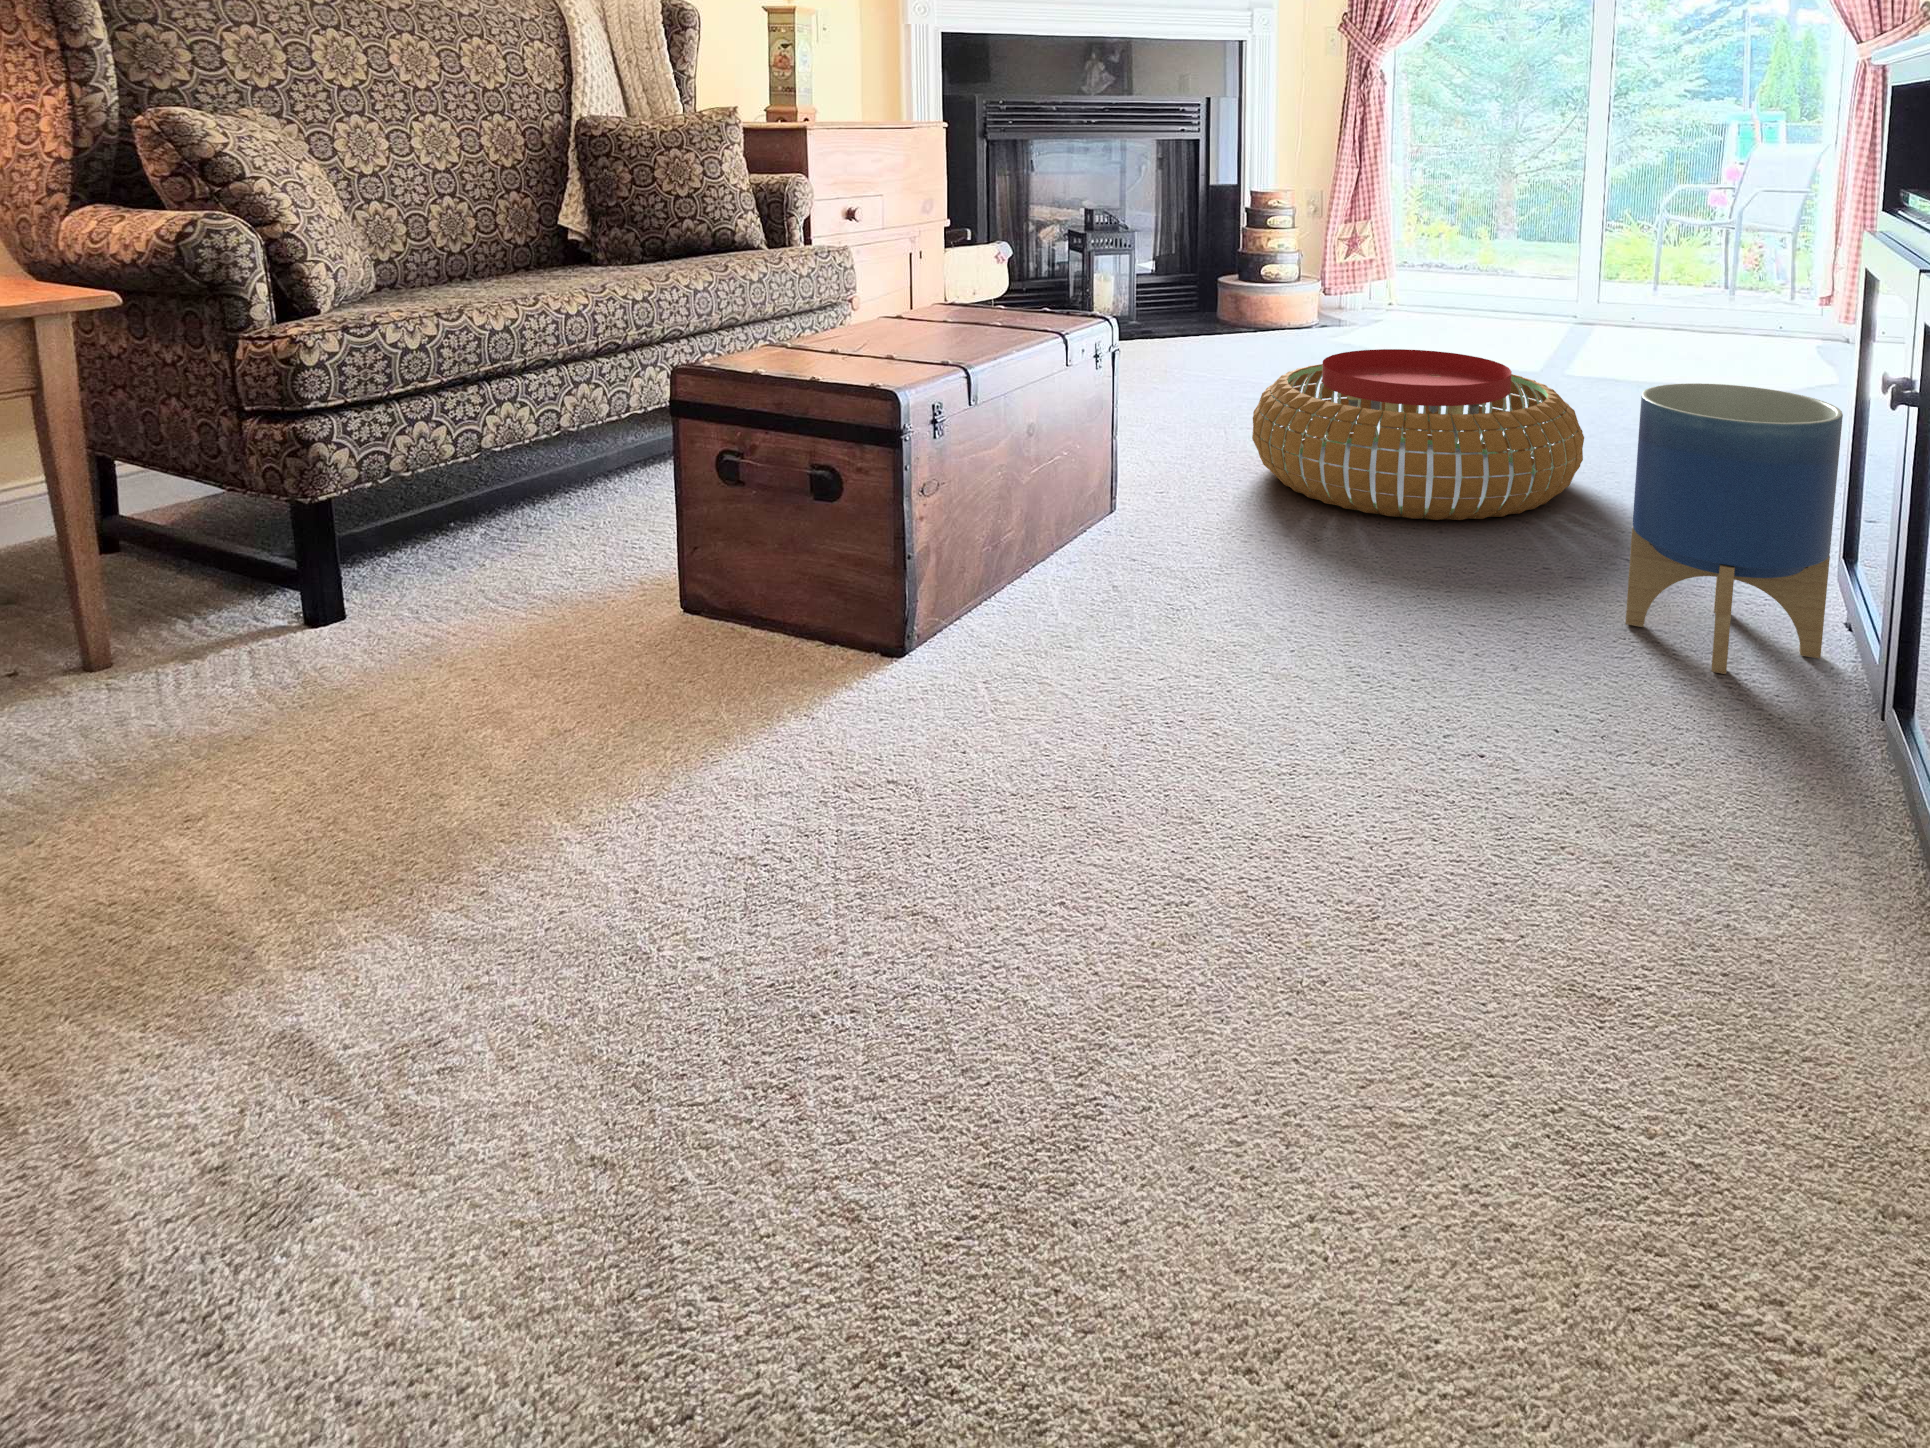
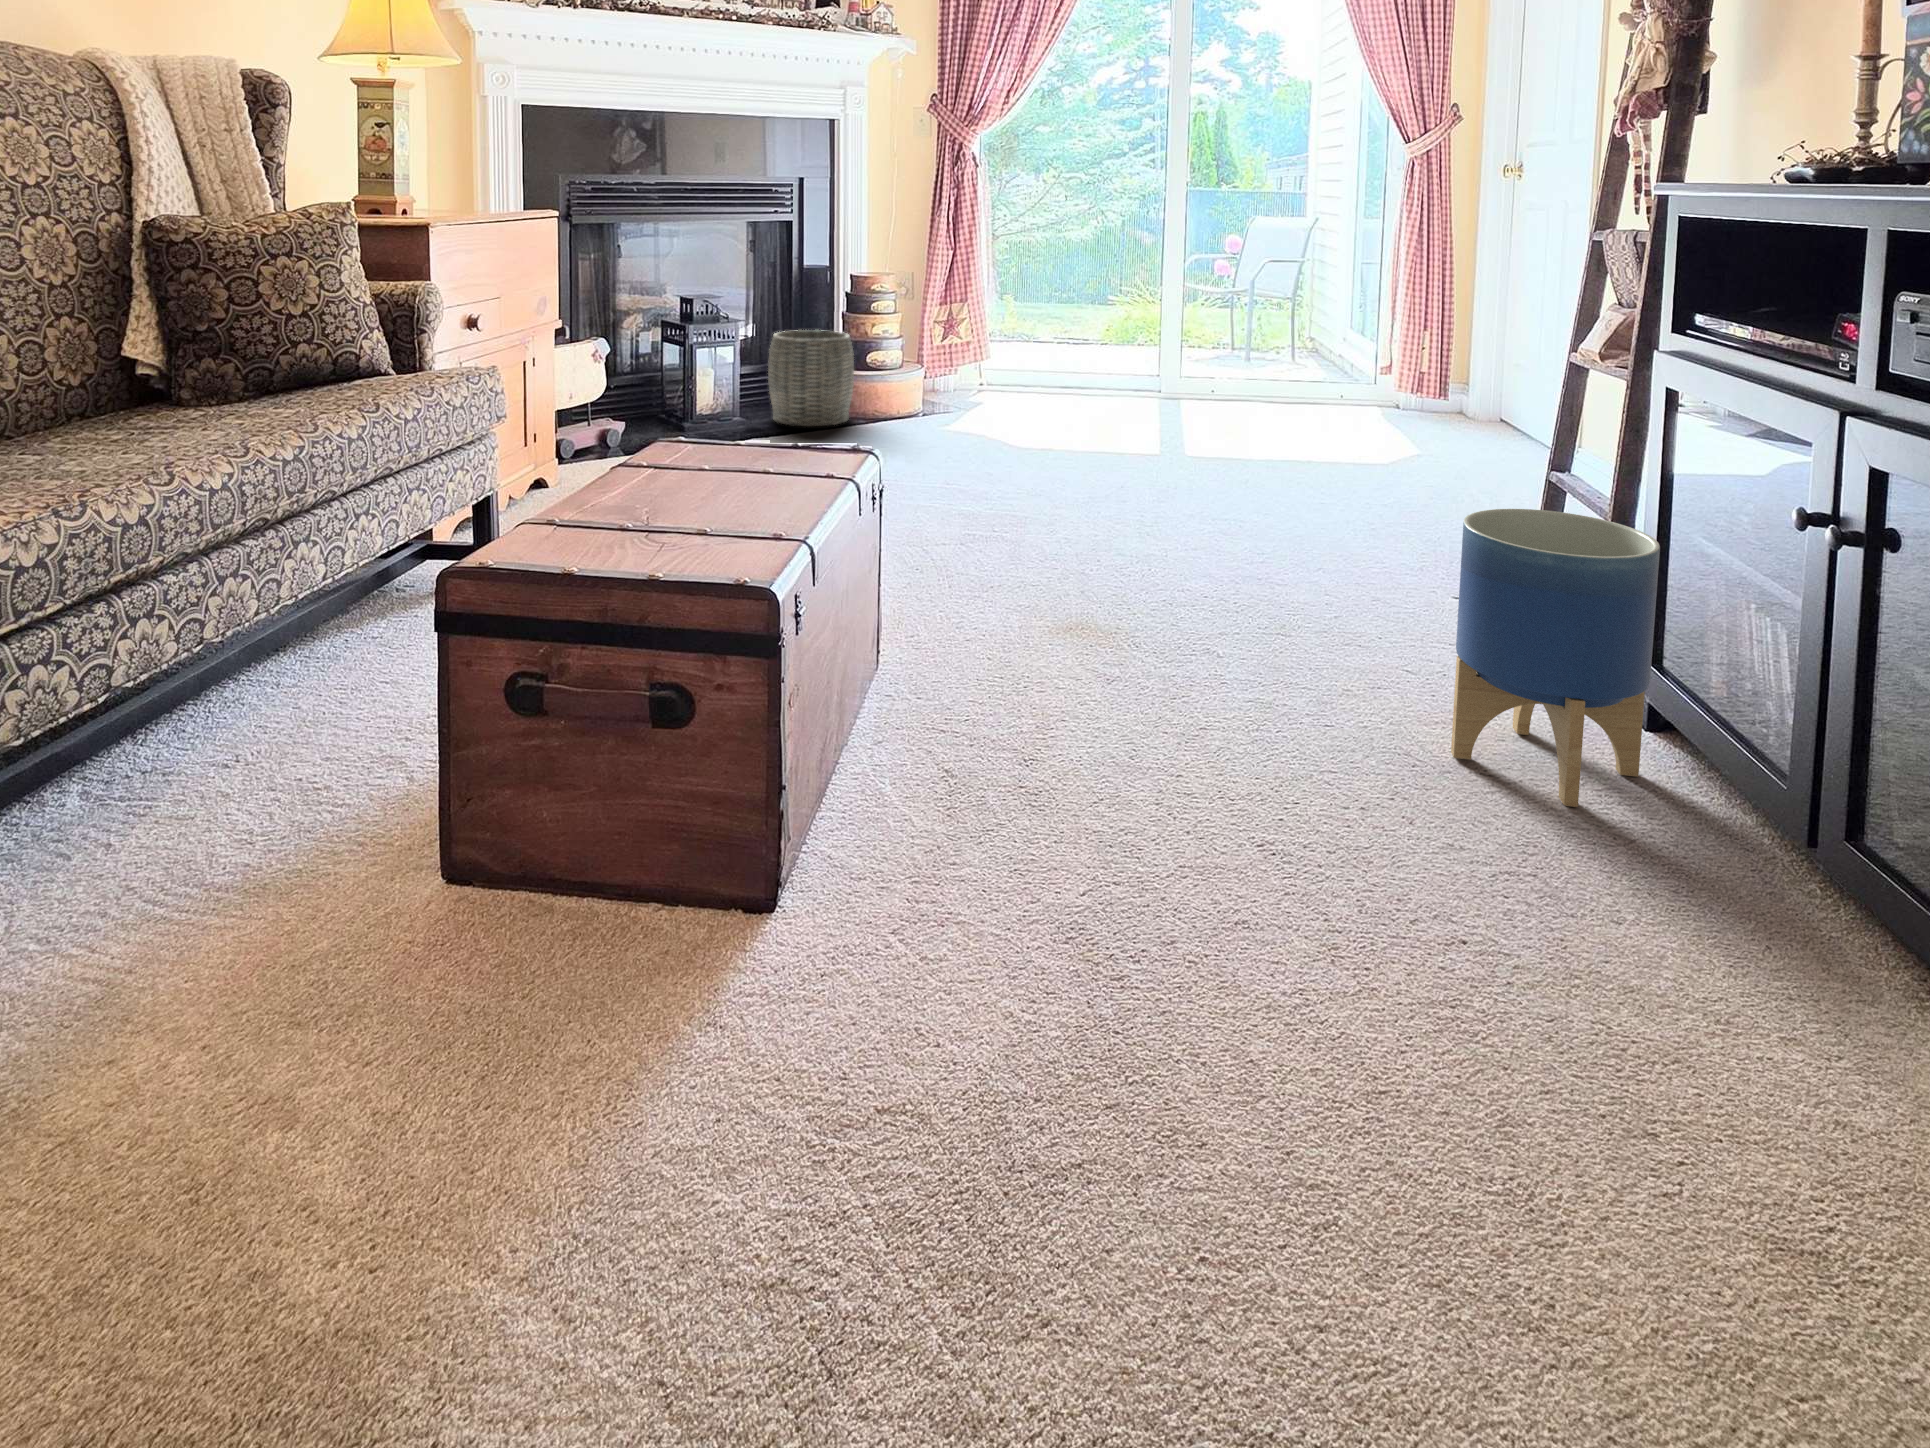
woven basket: none [1164,242,1245,330] -> present [768,330,854,426]
pouf: present [1252,349,1584,520] -> none [978,461,1316,649]

